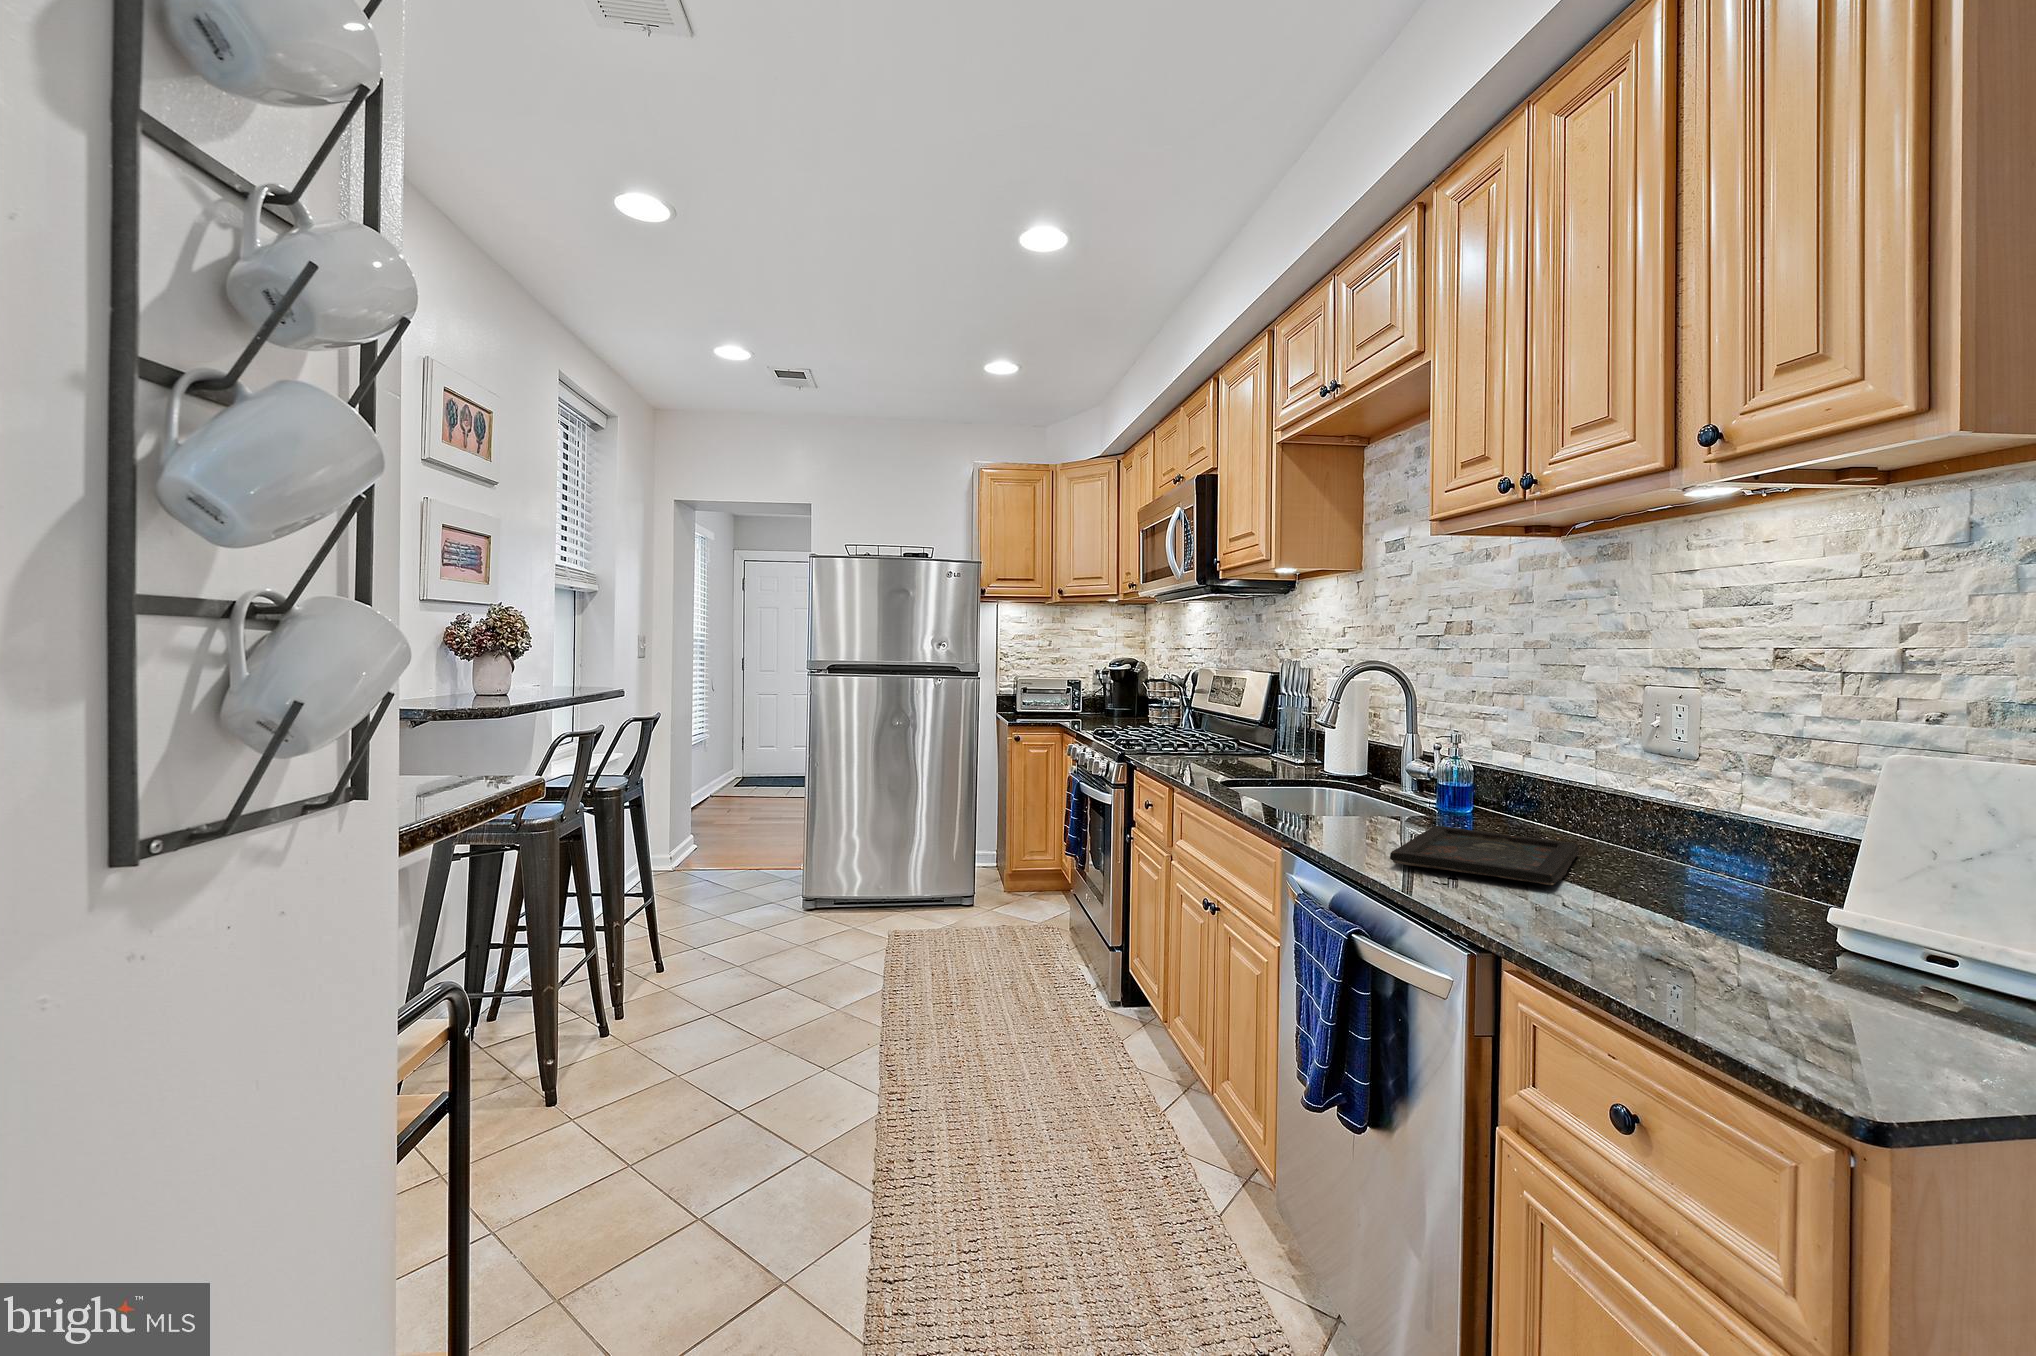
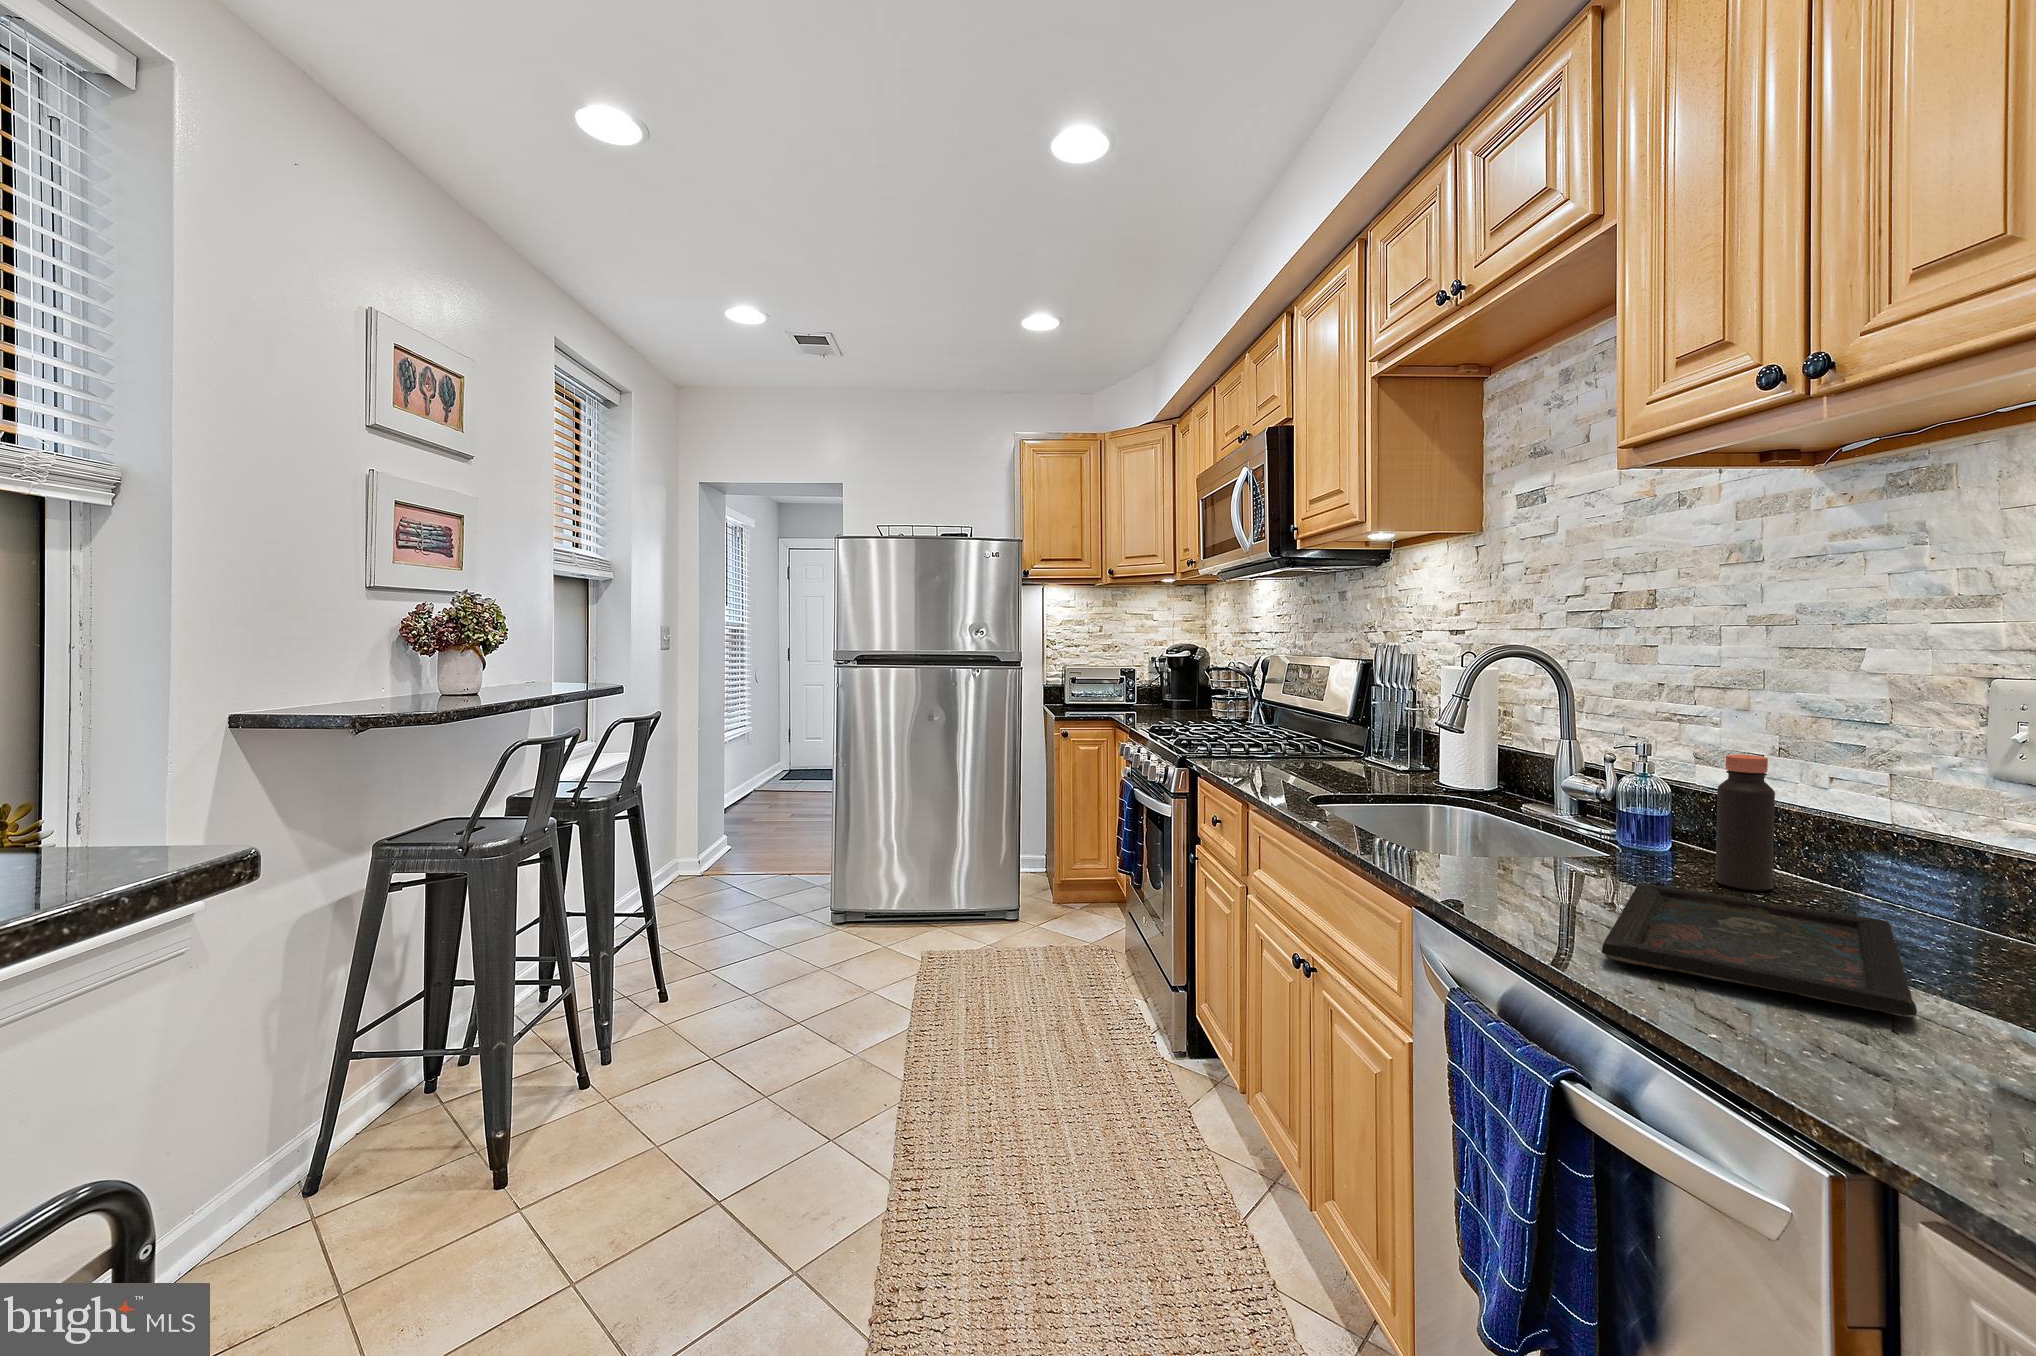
bottle: none [1492,739,1528,833] -> present [1715,755,1775,890]

